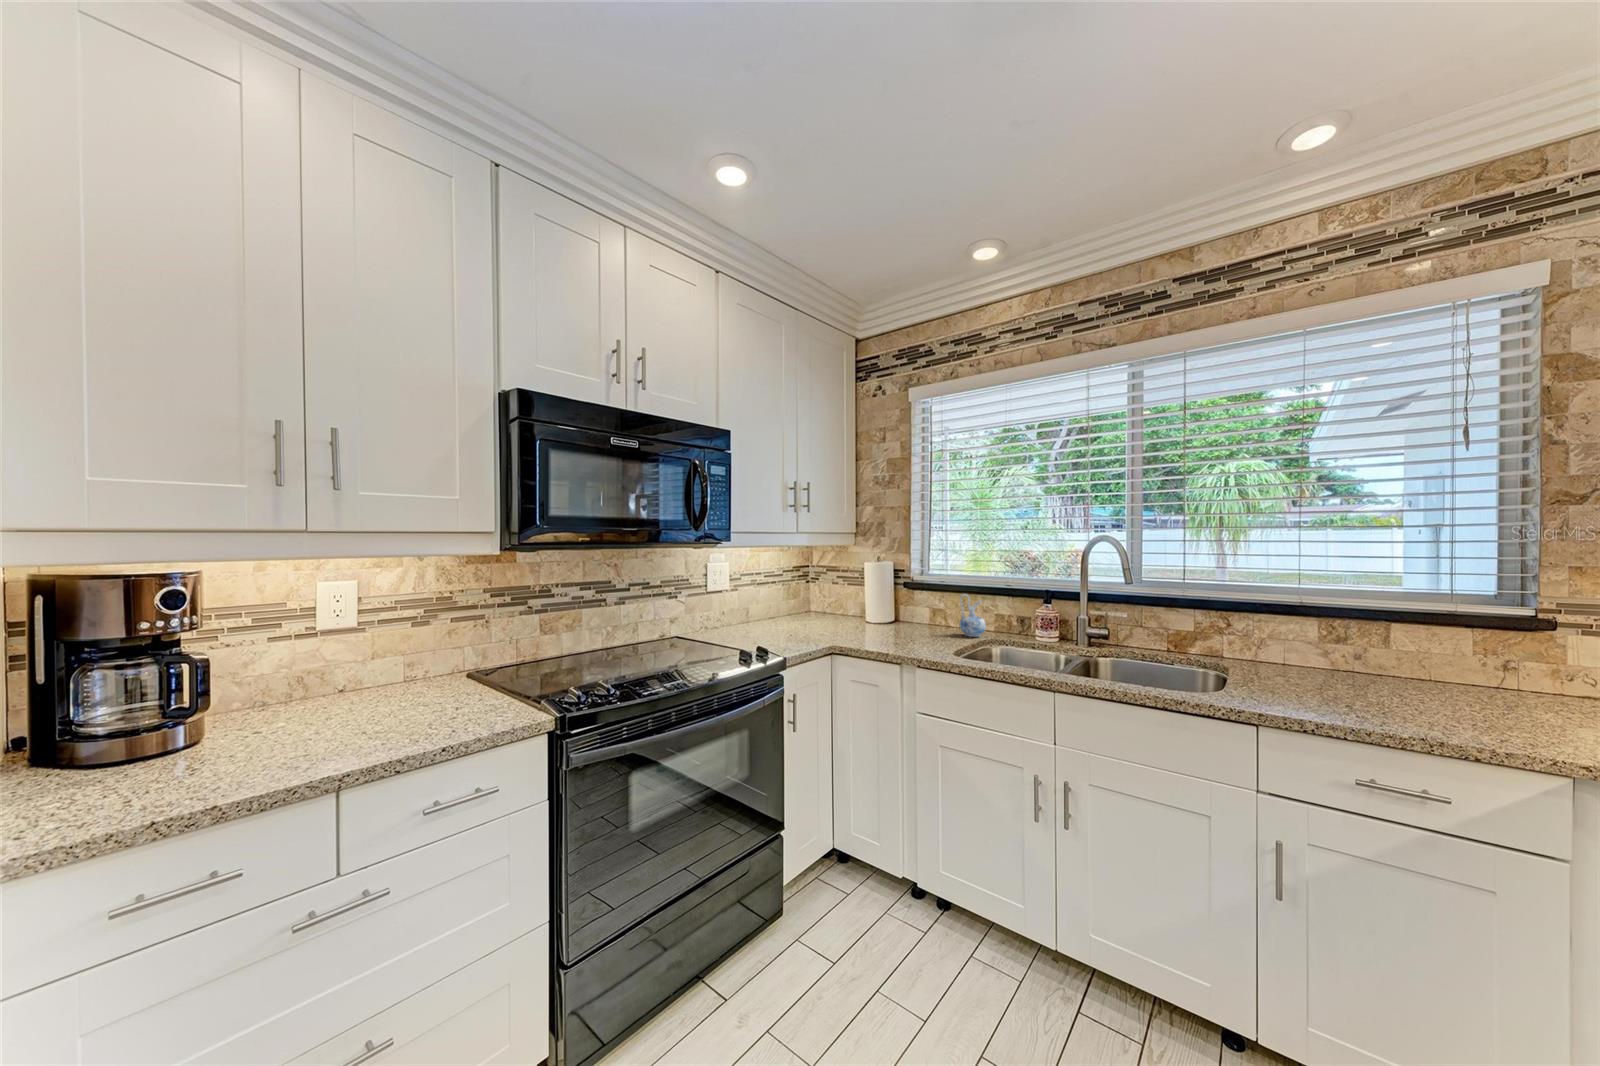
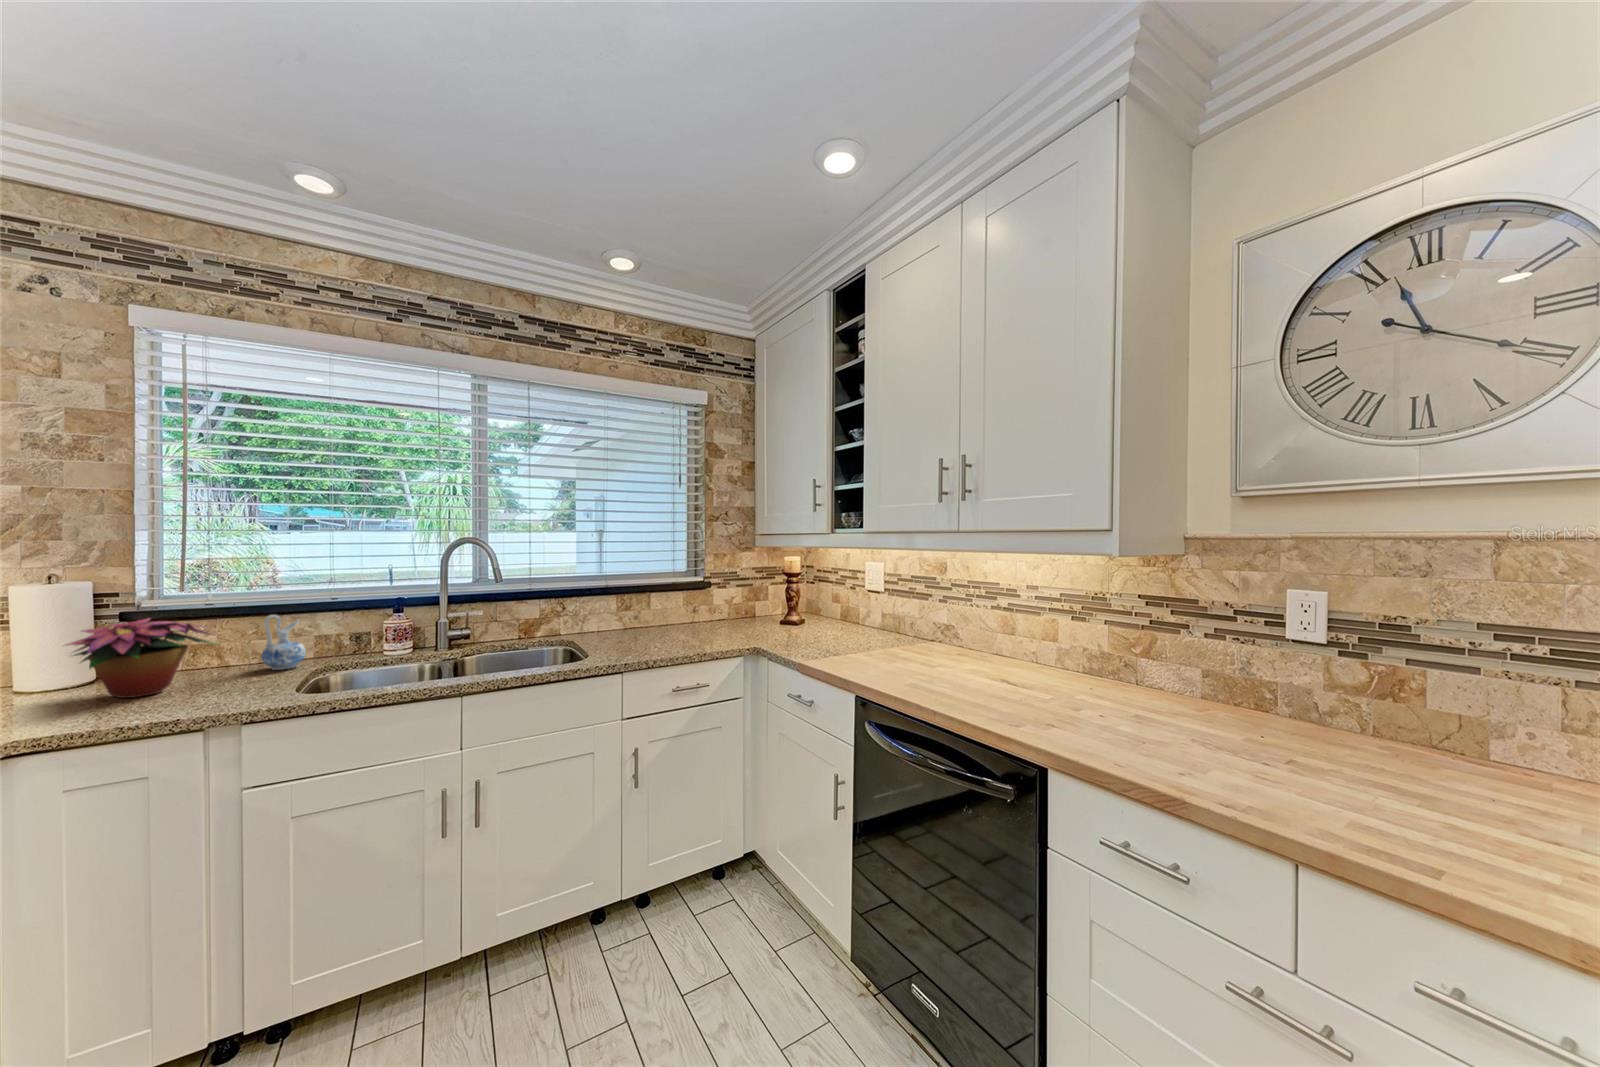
flower arrangement: none [862,586,934,636] -> present [66,618,213,698]

